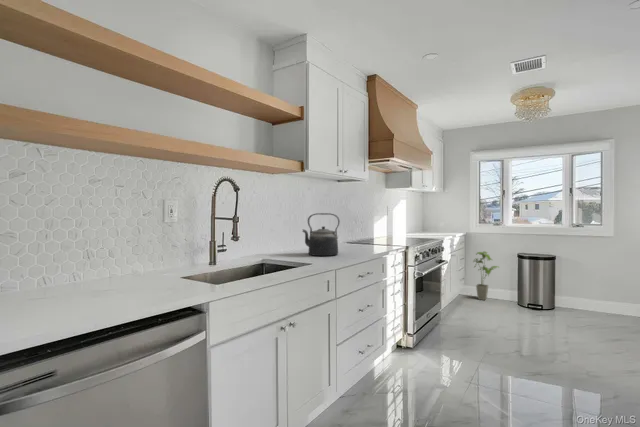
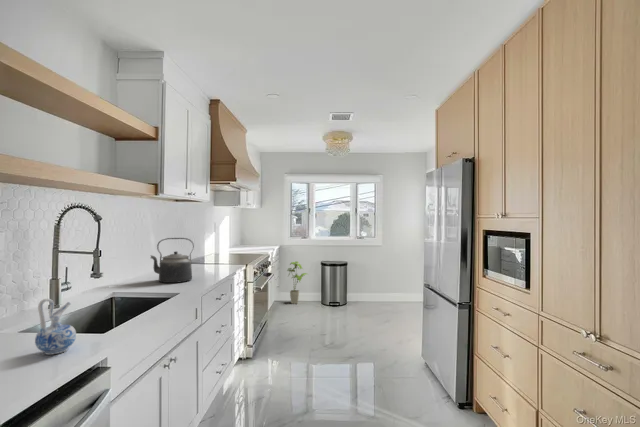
ceramic pitcher: none [158,248,188,294] -> present [35,299,76,355]

